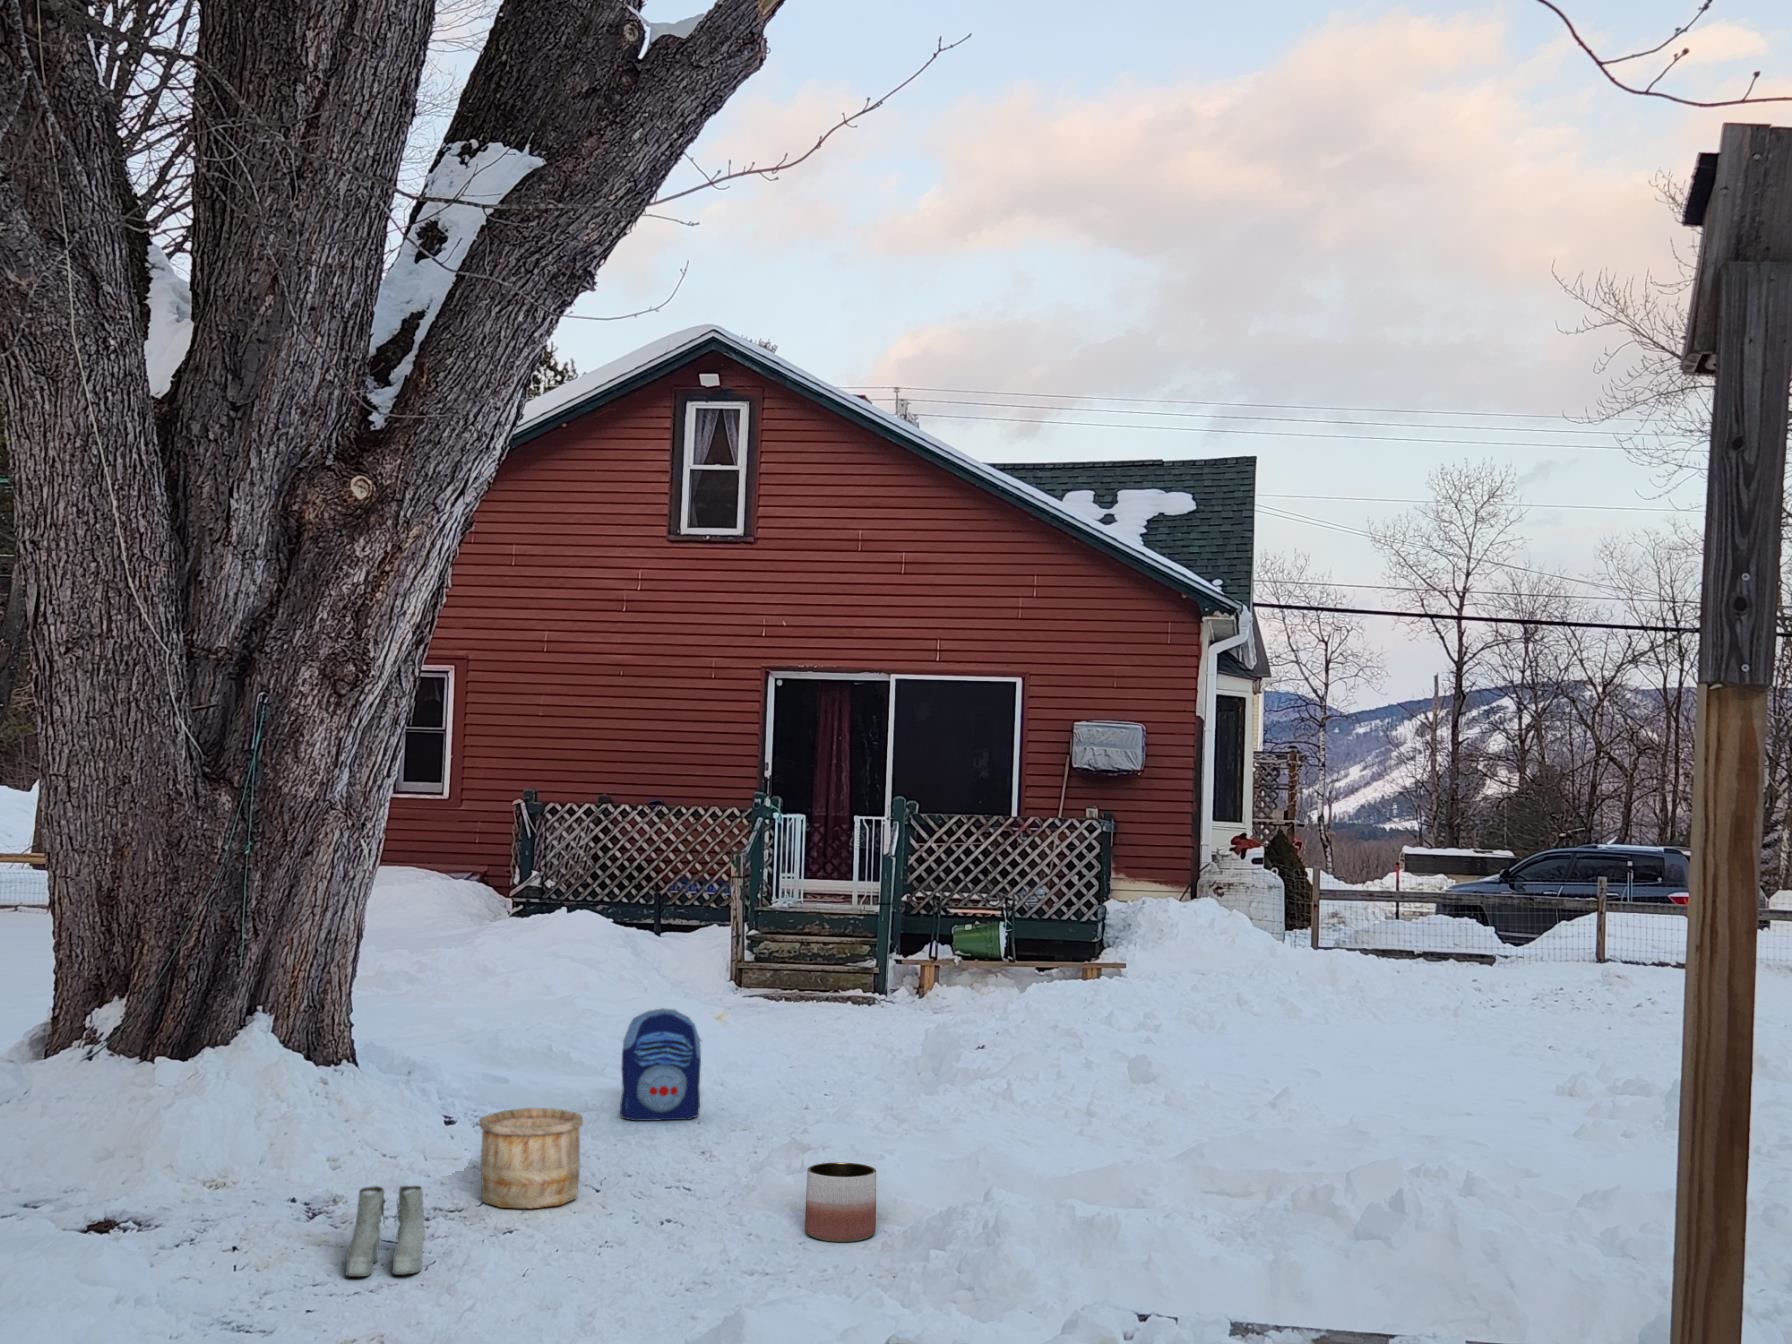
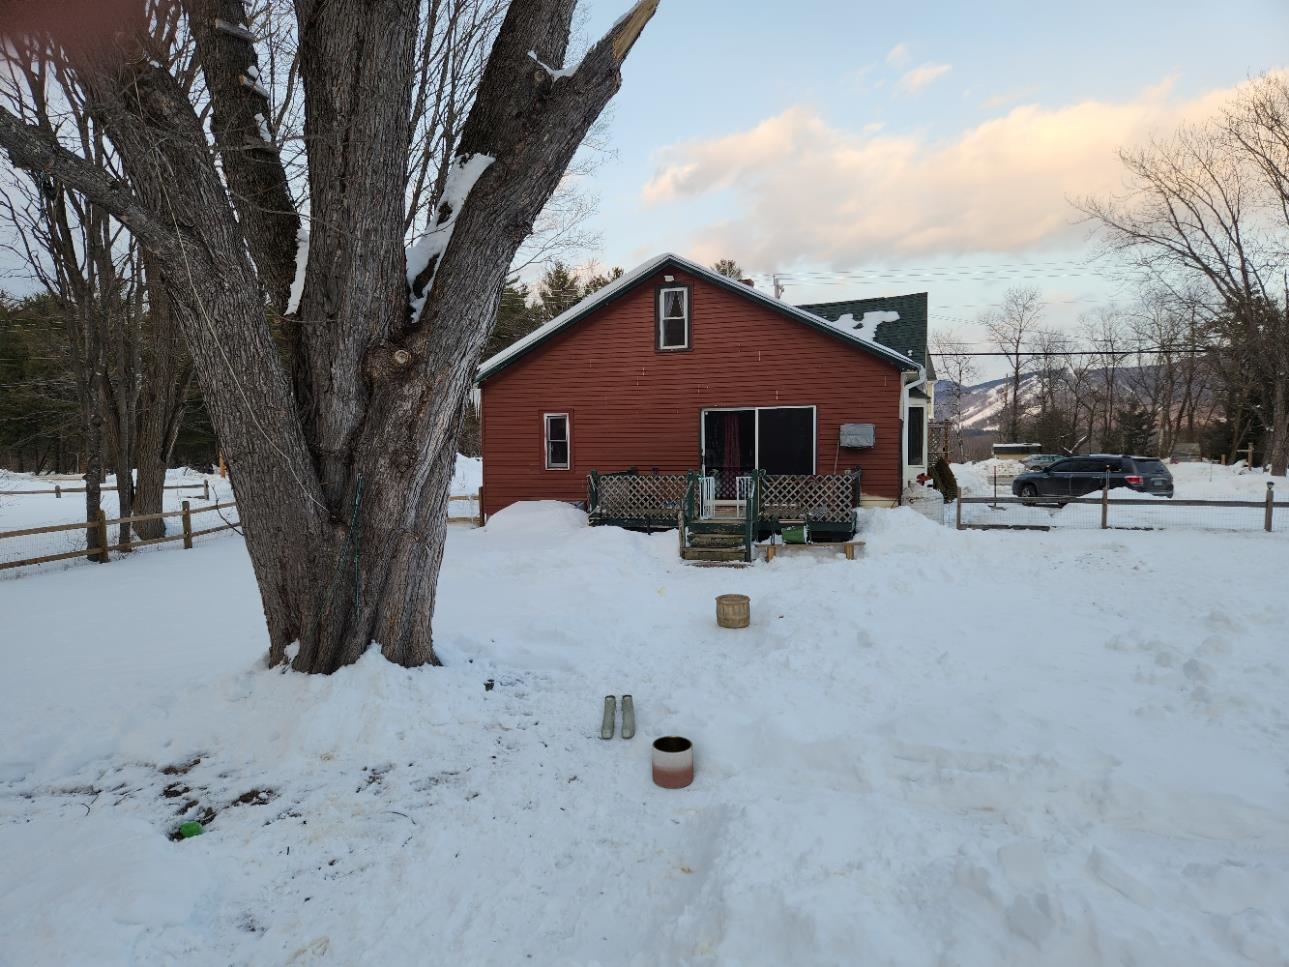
backpack: present [620,1008,701,1121] -> none [588,611,628,668]
wooden bucket: present [479,1108,583,1208] -> present [715,594,750,628]
boots: present [346,1186,425,1277] -> present [601,695,635,739]

